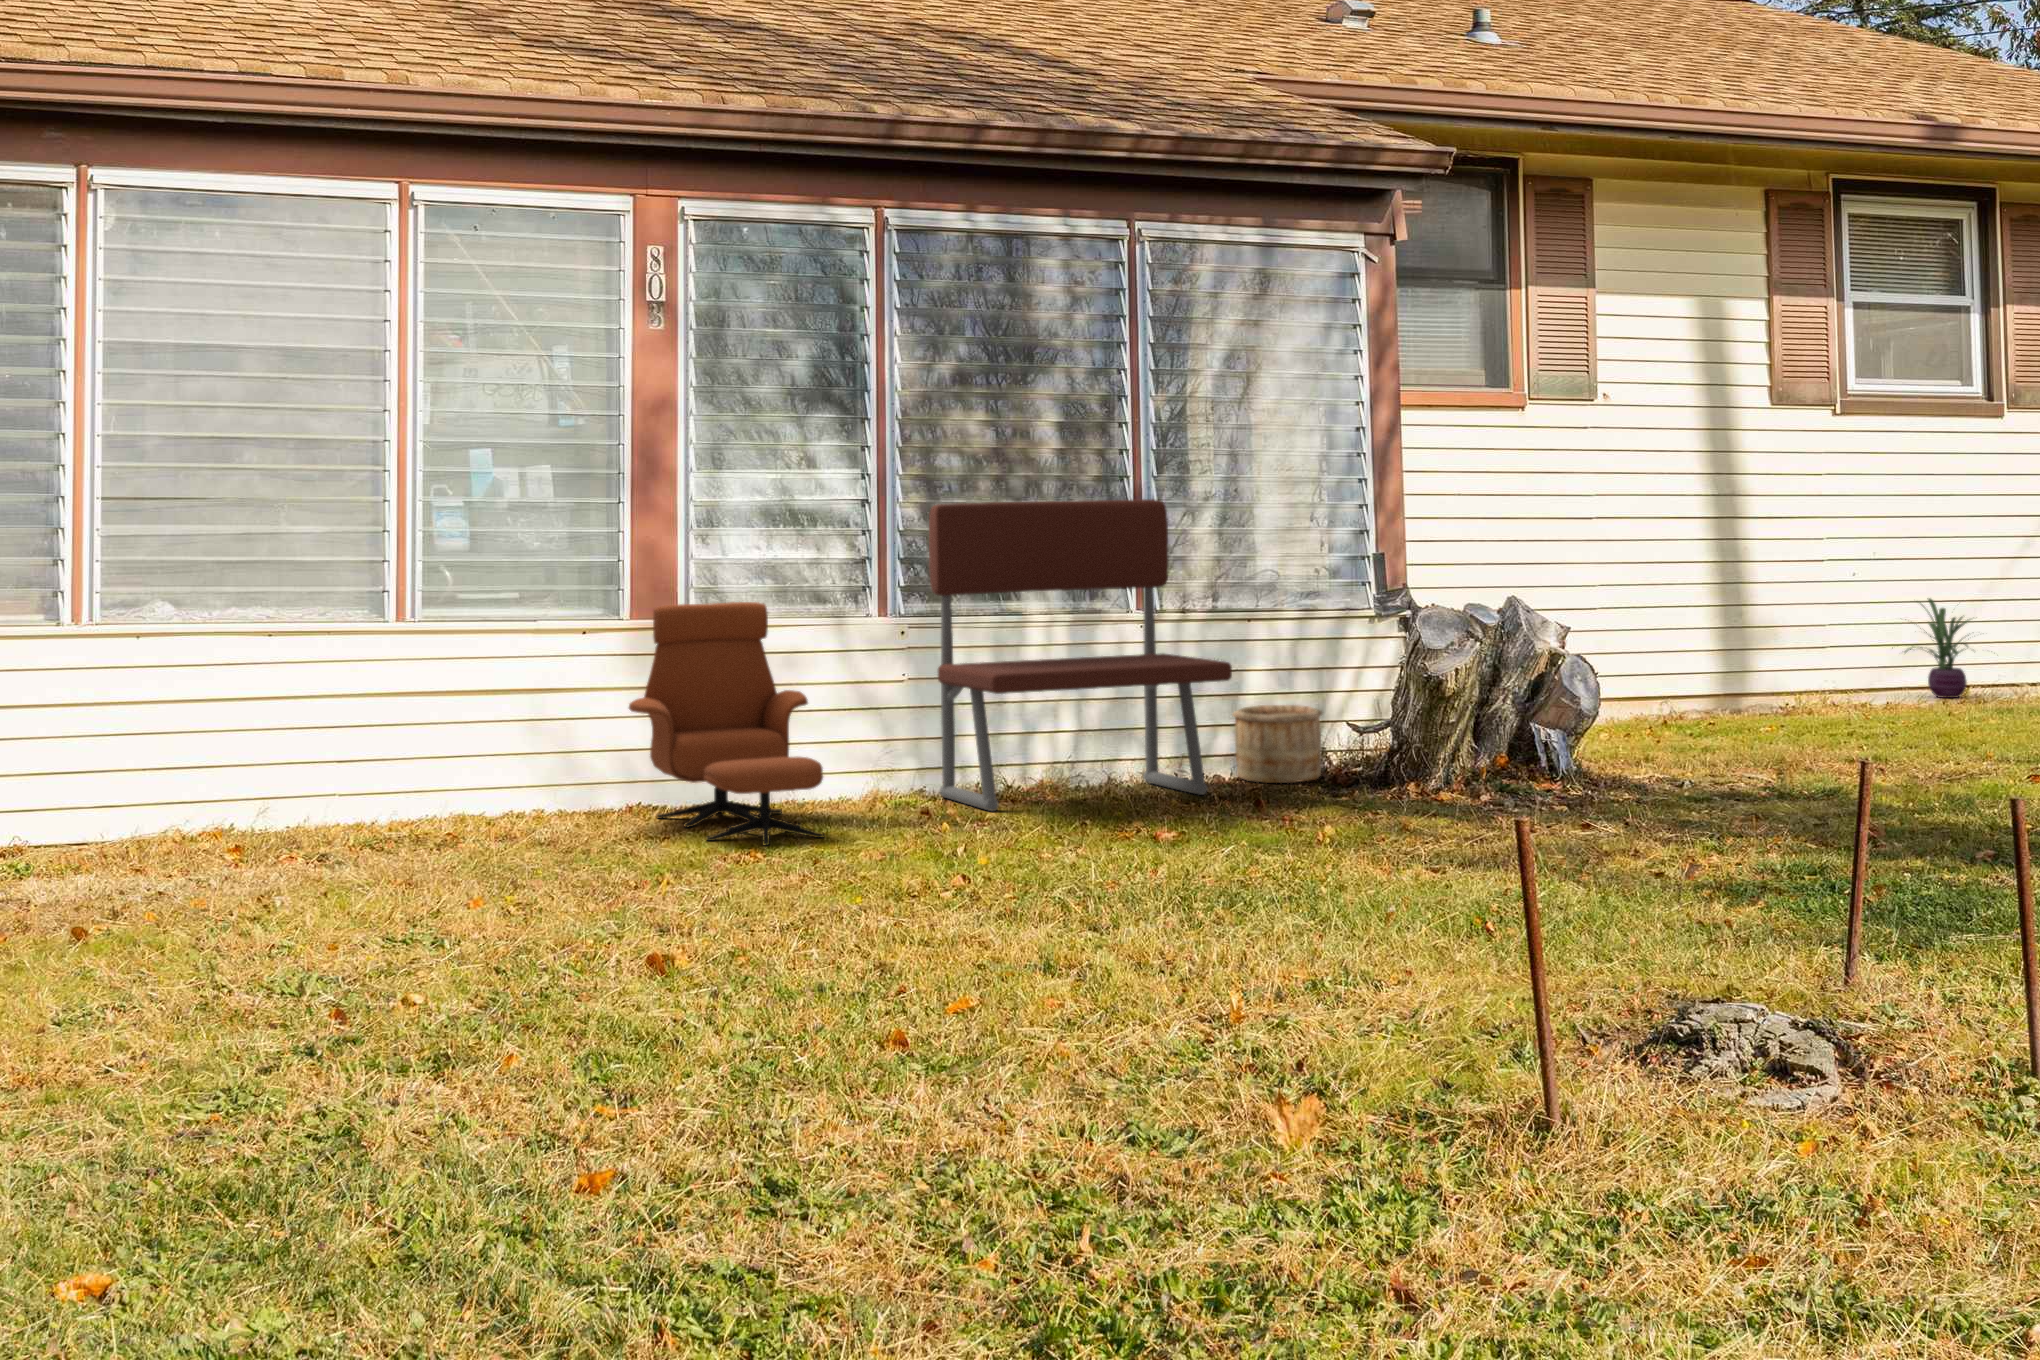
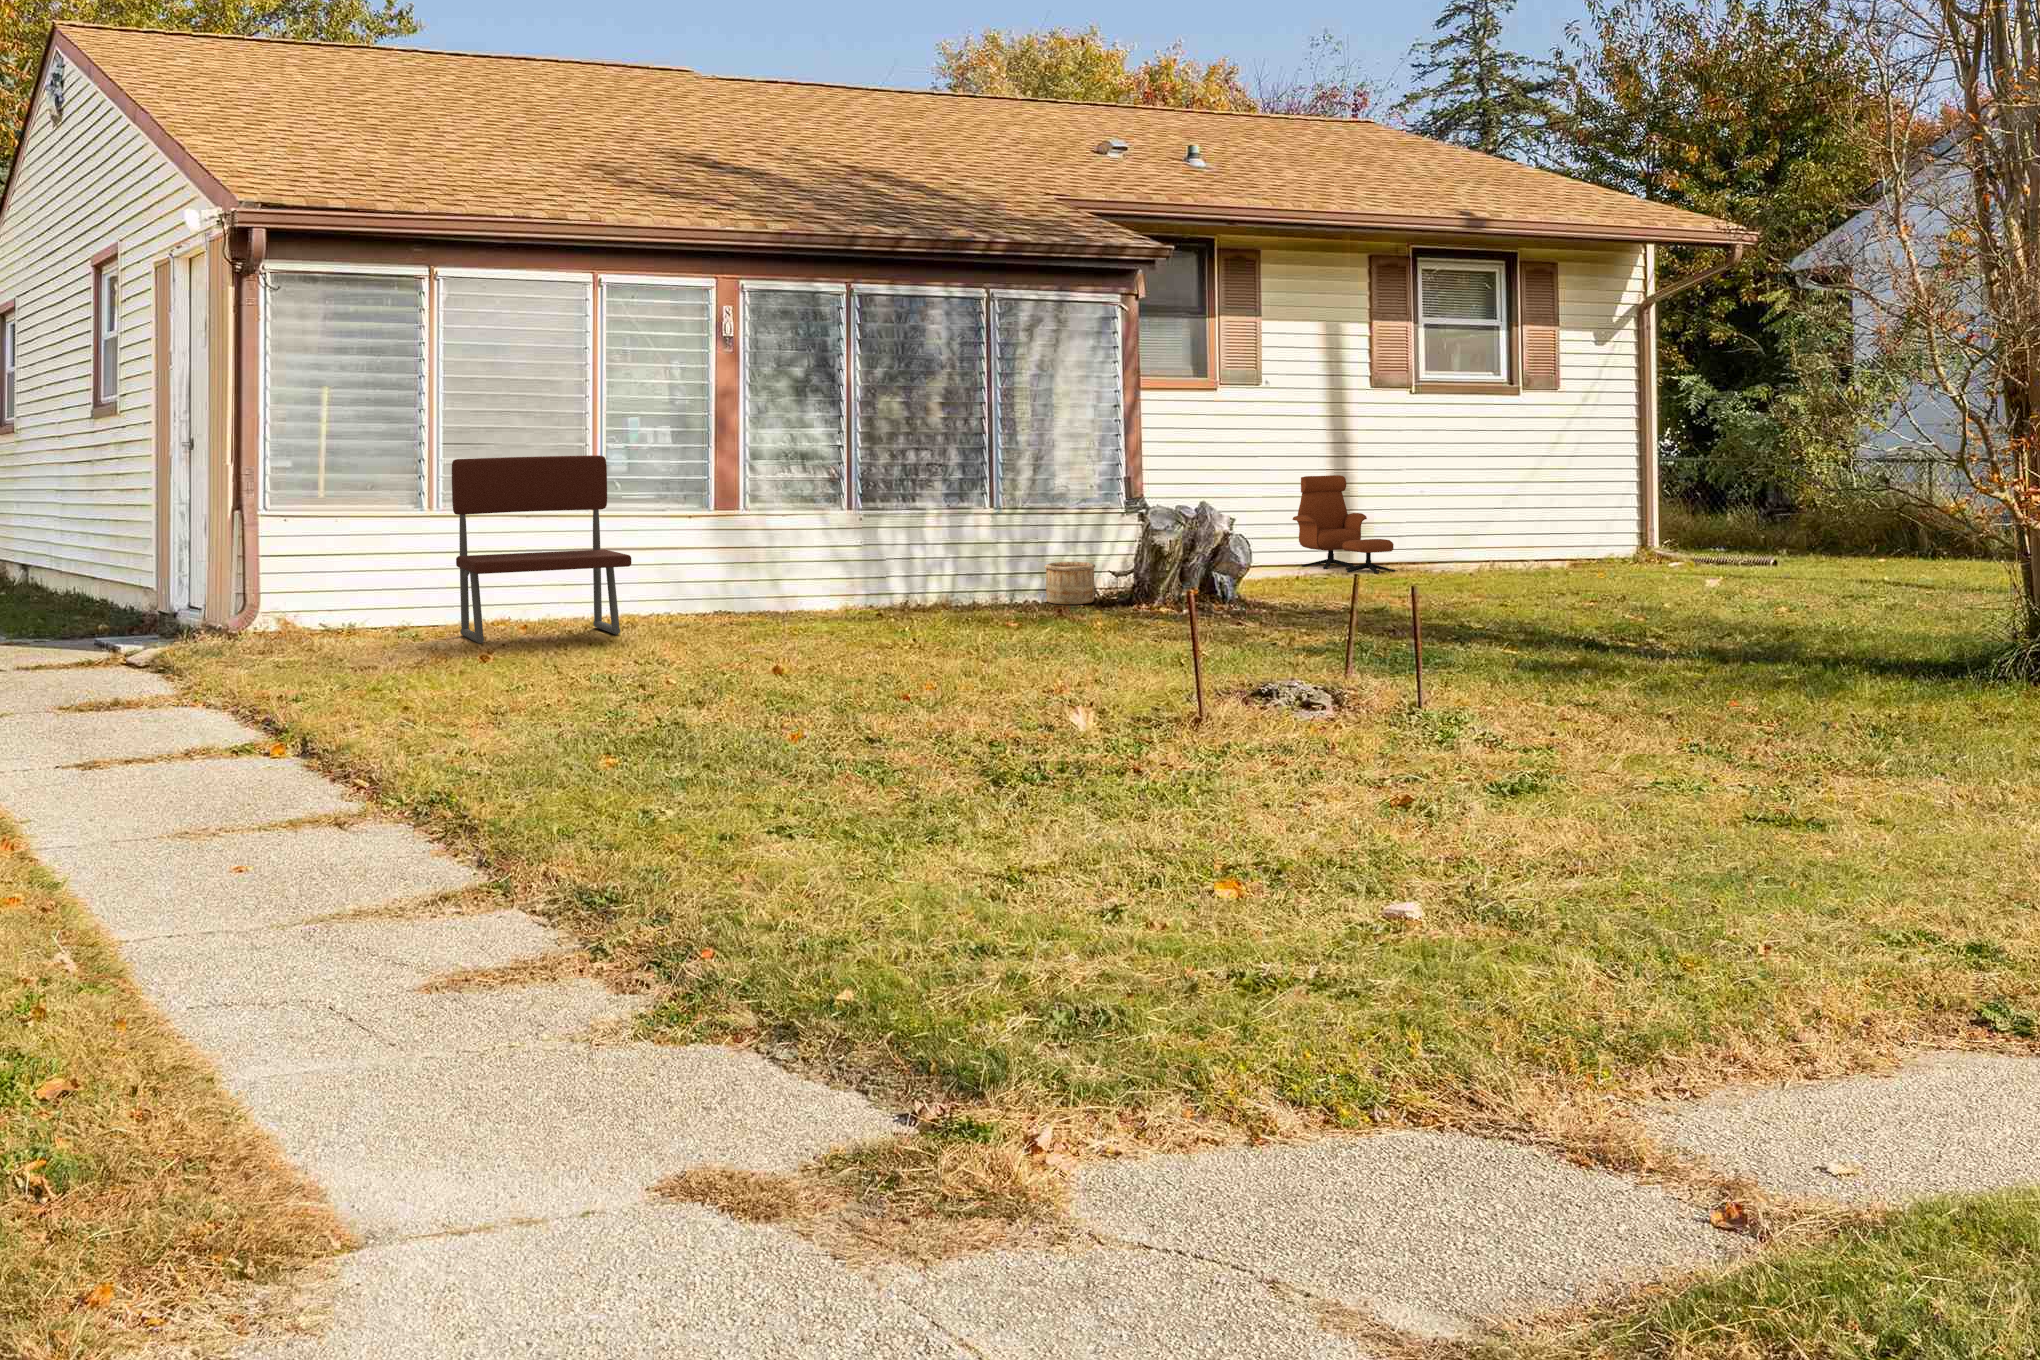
bench: present [929,499,1232,811] -> present [452,455,631,644]
decorative plant: present [1905,598,1970,698] -> none [1439,502,1504,562]
lounge chair: present [629,602,824,846] -> present [1293,475,1395,573]

